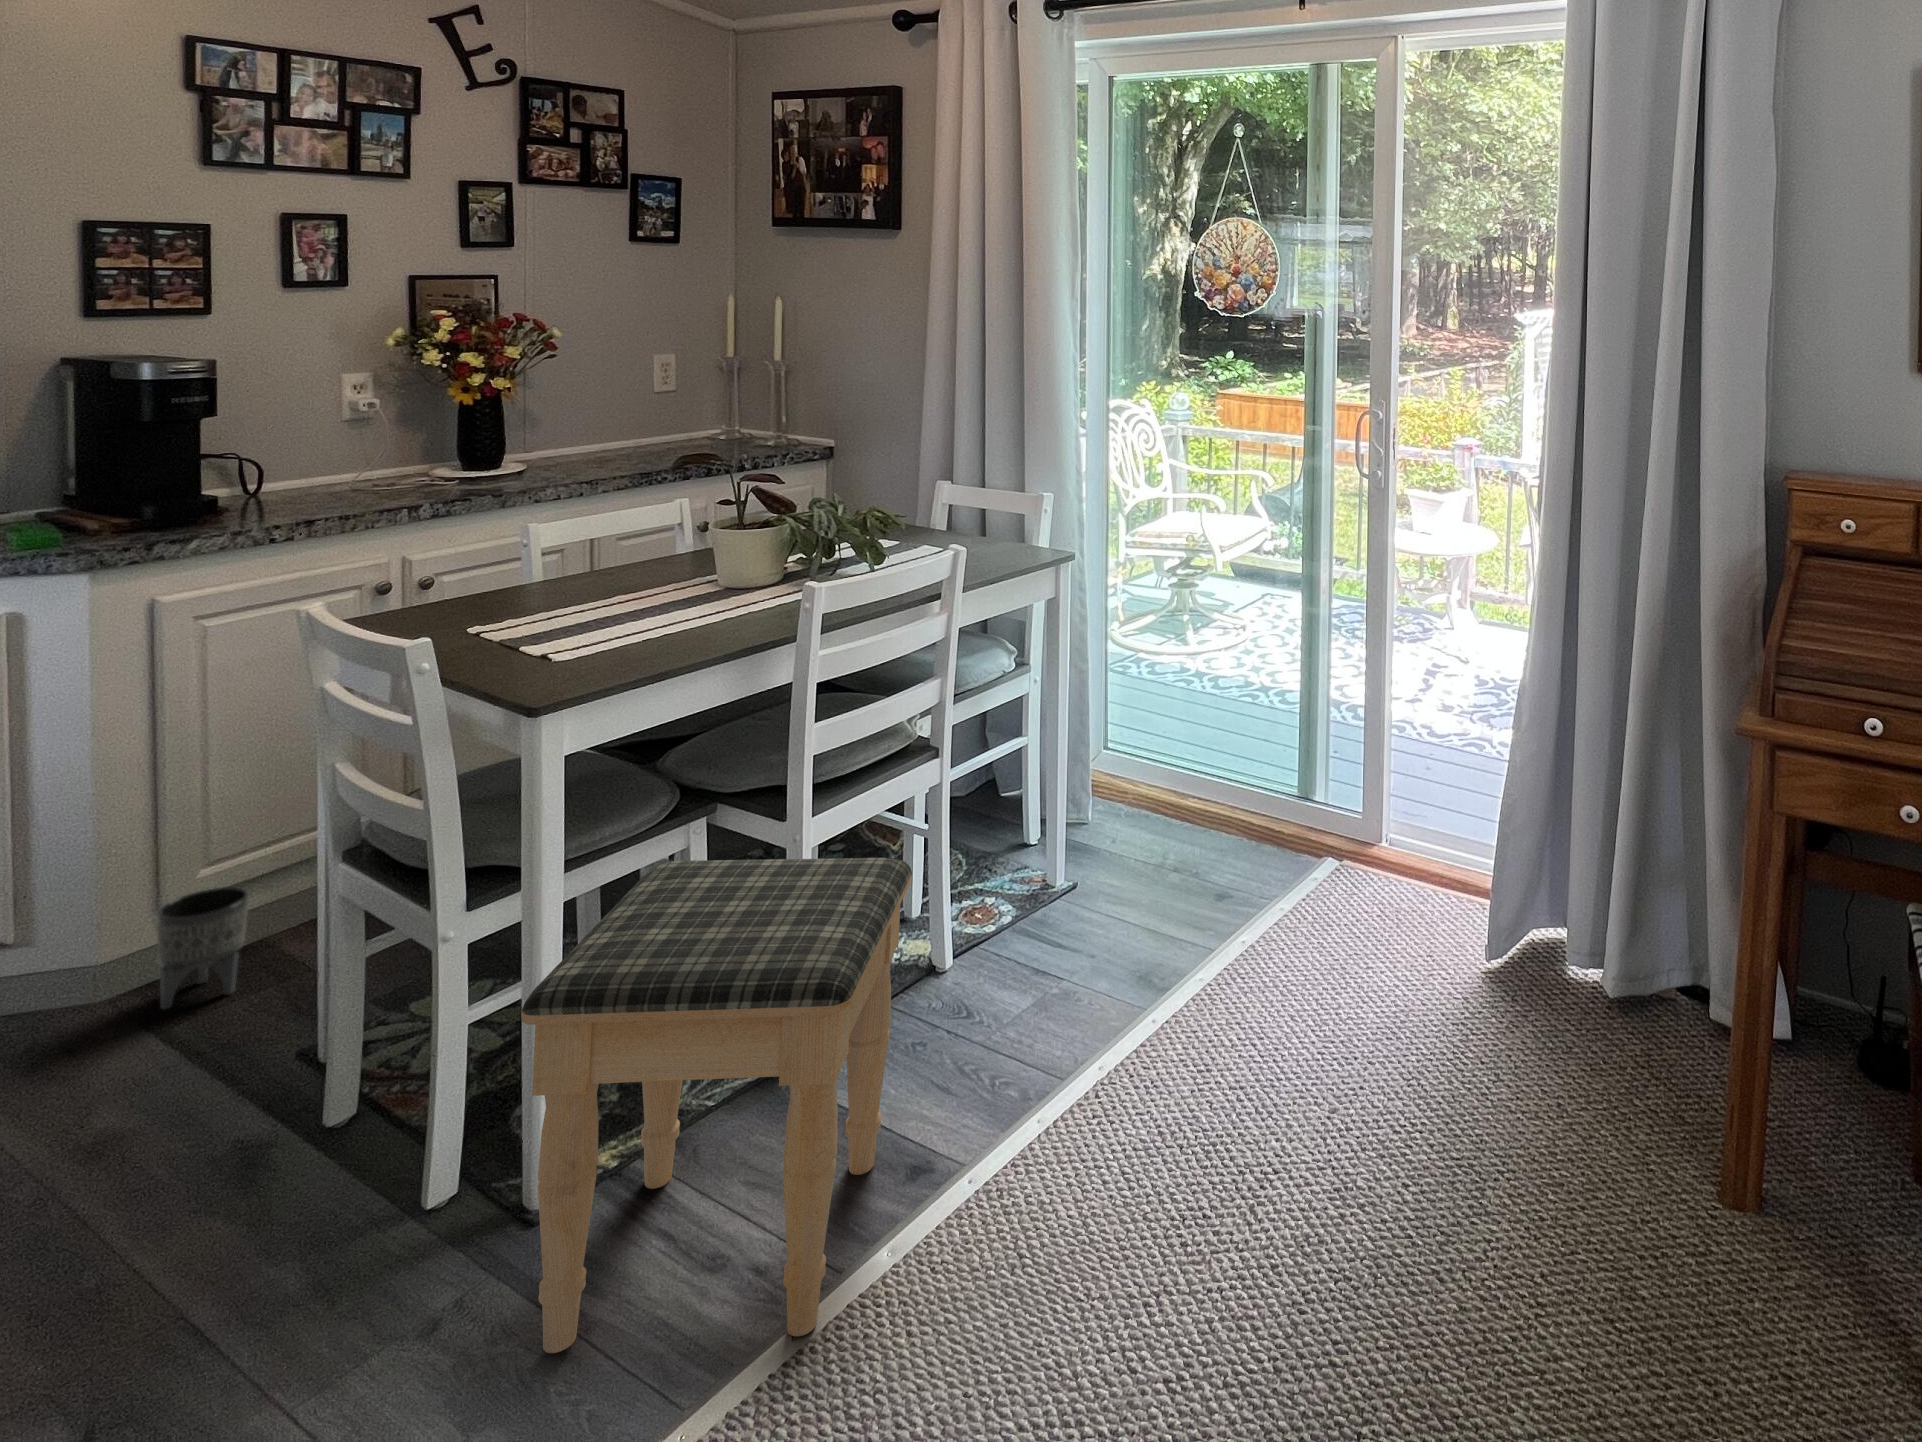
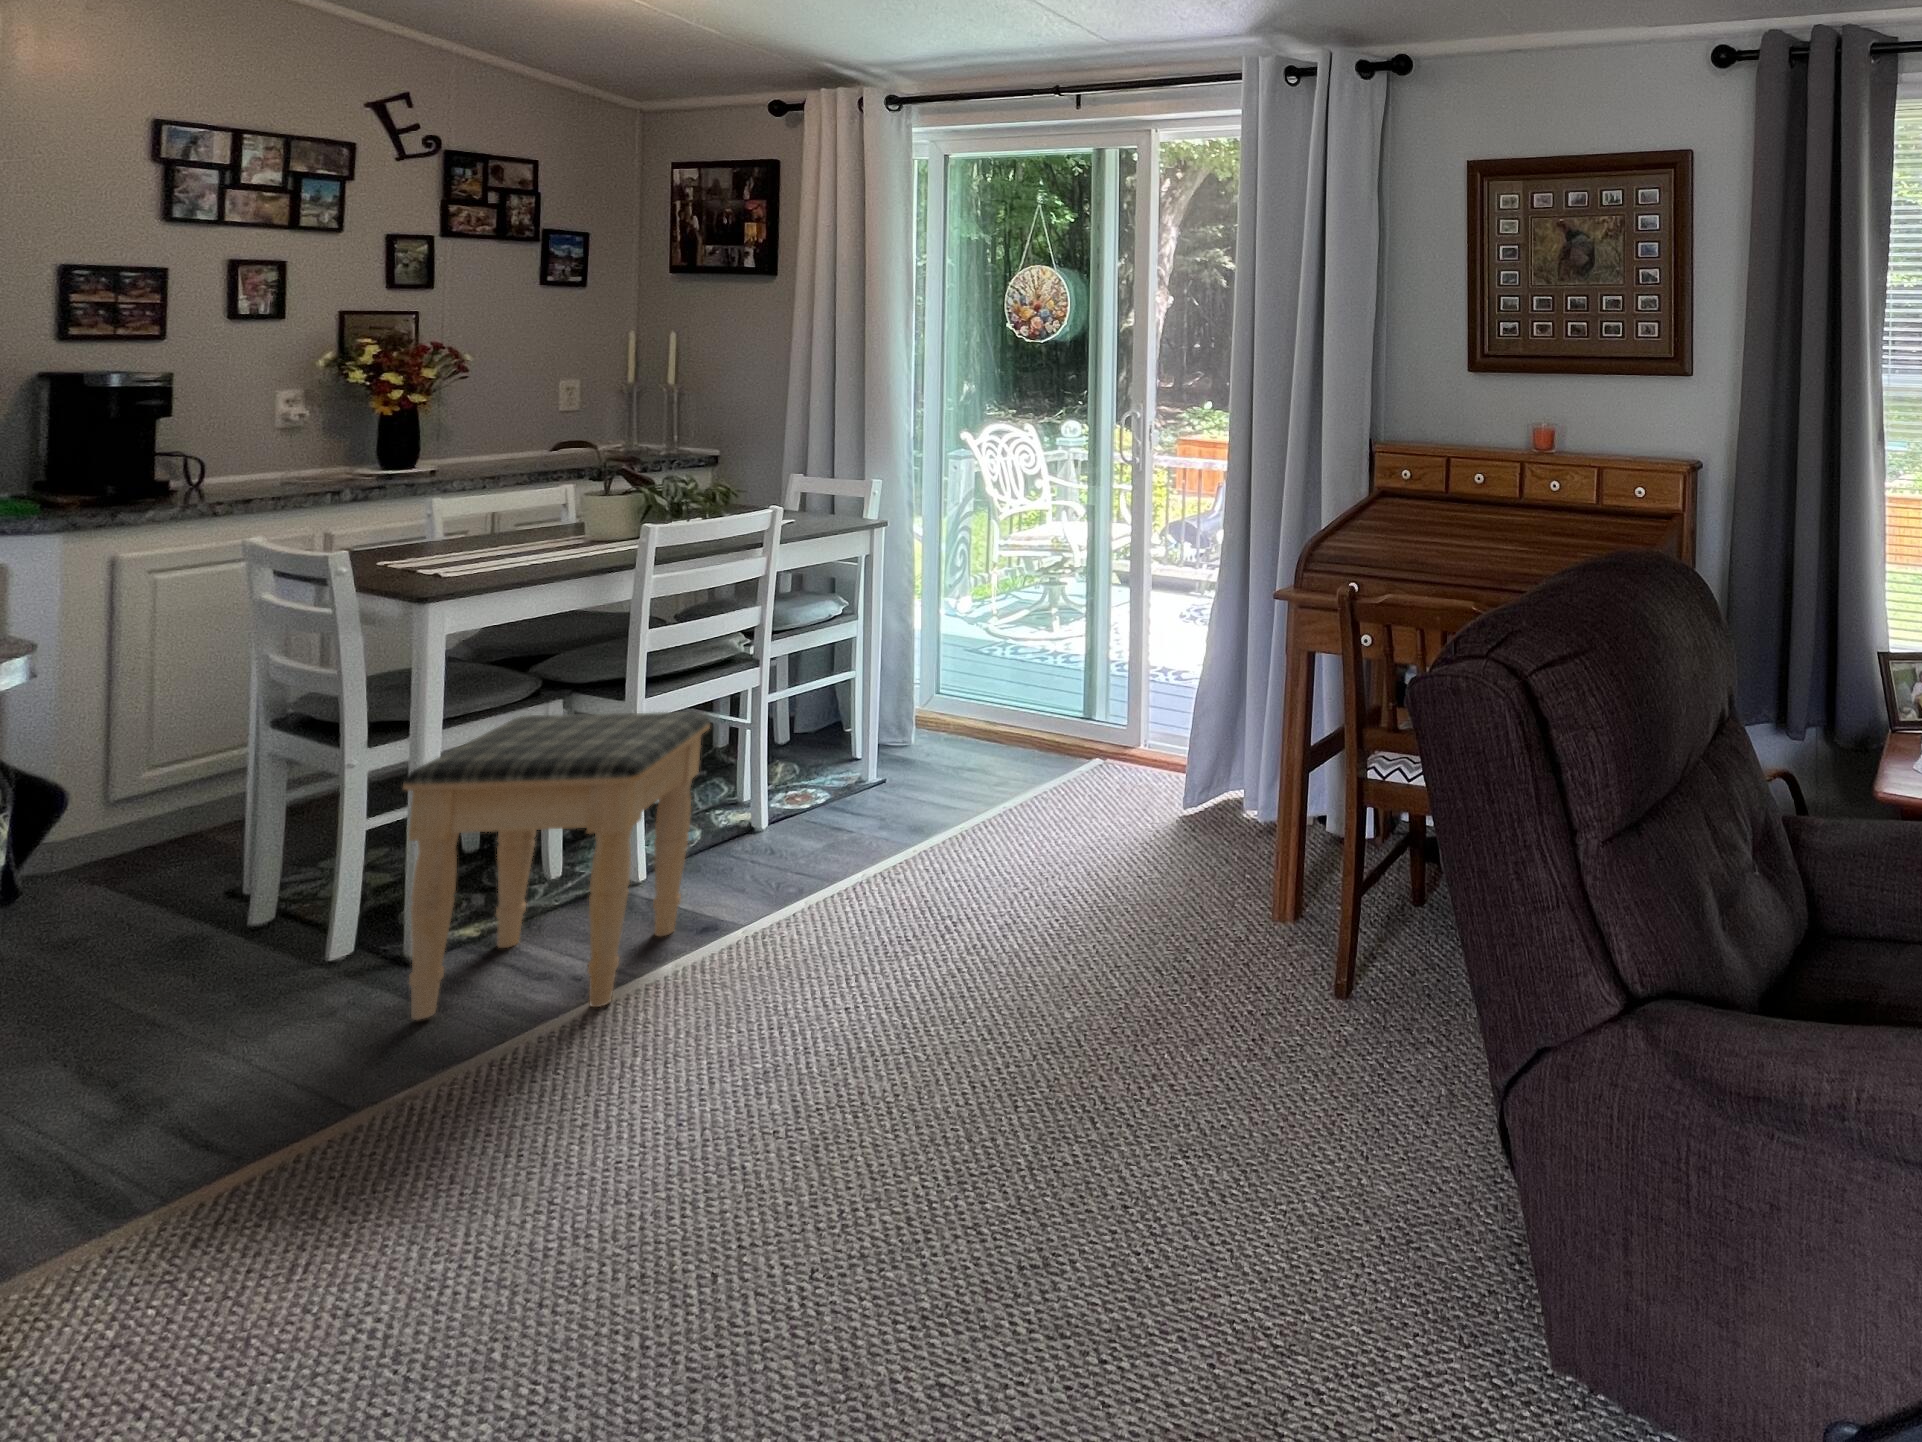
planter: present [157,887,249,1009] -> none [108,783,186,873]

